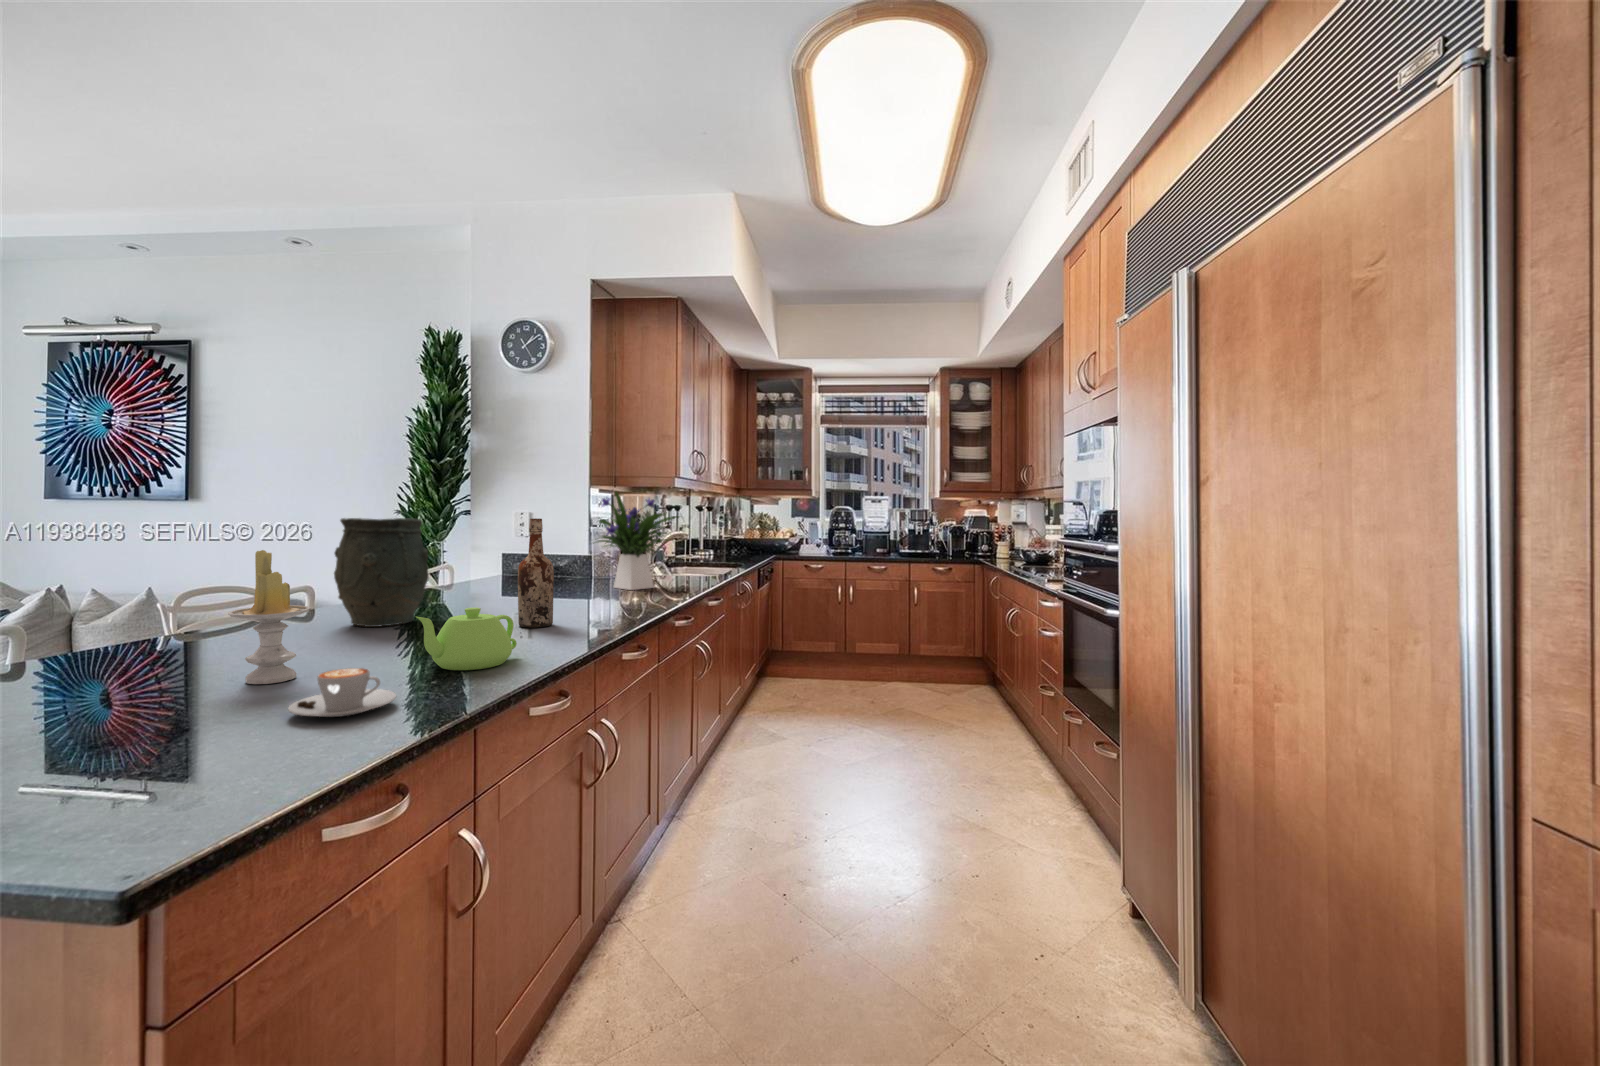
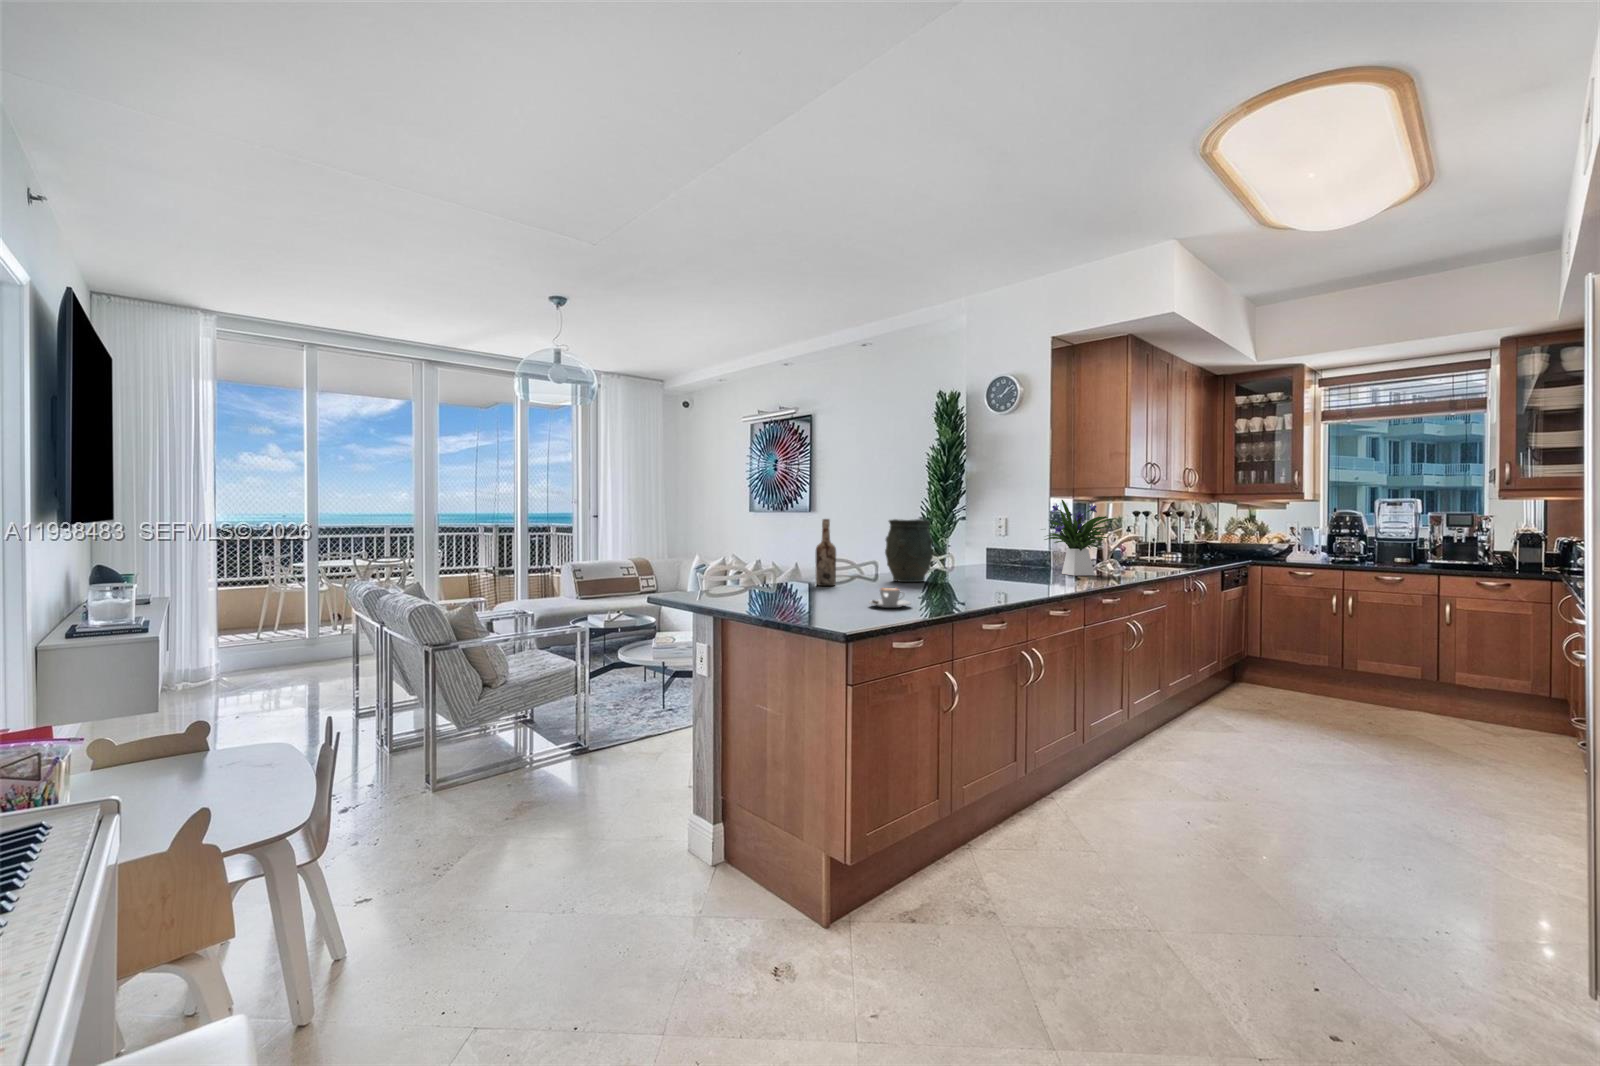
wine bottle: present [518,518,554,628] -> present [816,519,836,586]
candle: present [228,550,311,684] -> none [844,533,876,597]
teapot: present [416,608,517,670] -> none [921,567,974,601]

